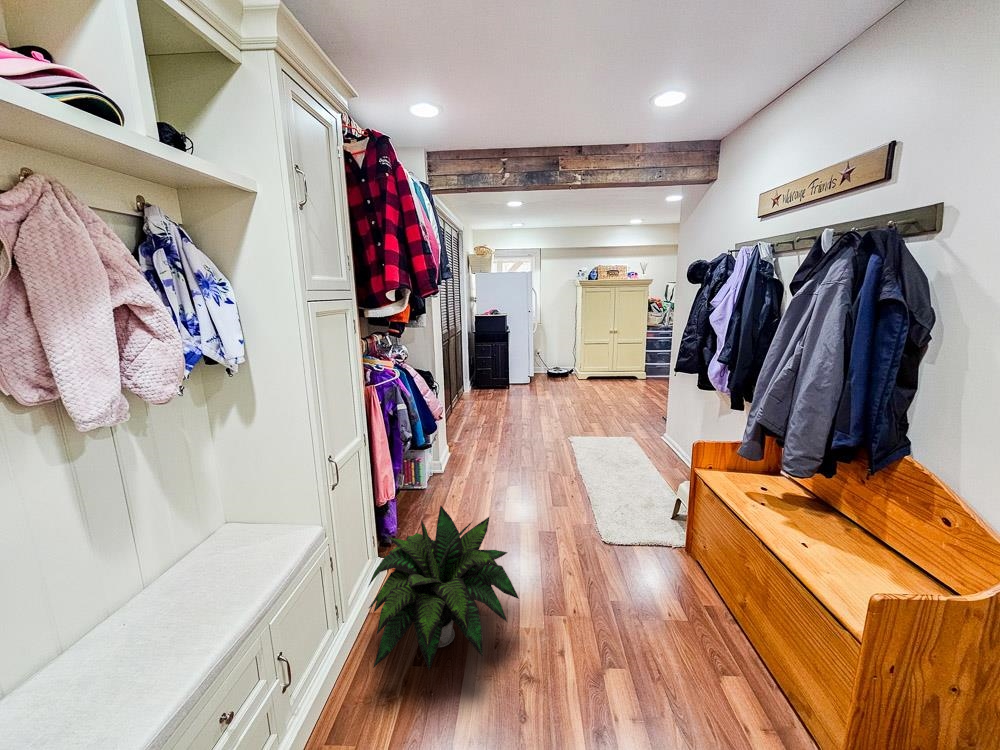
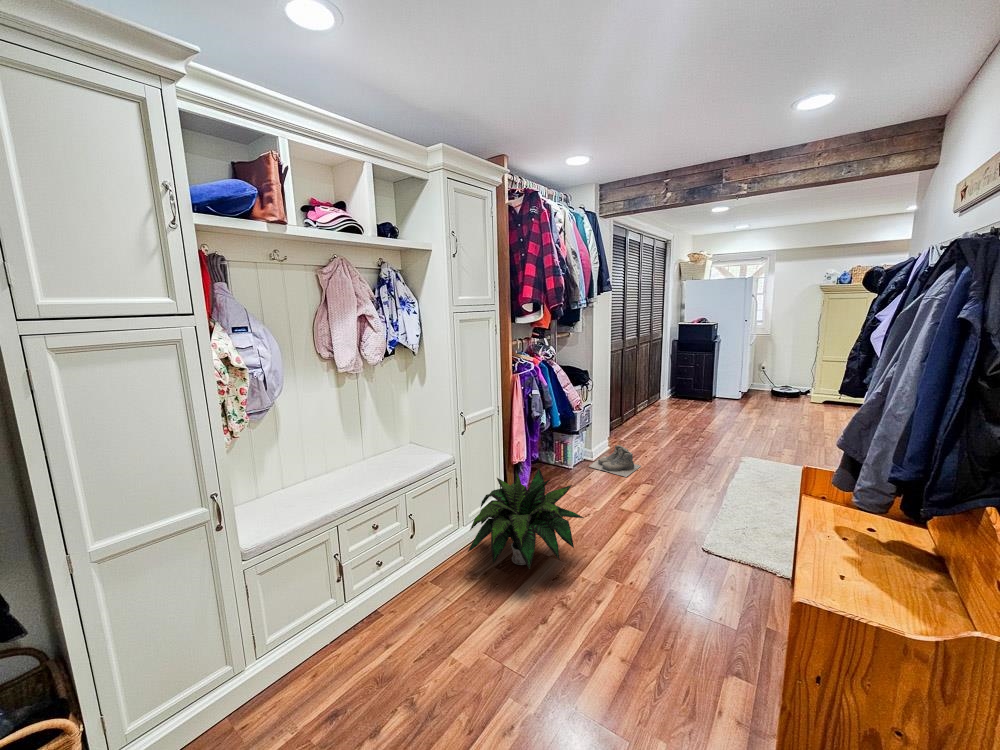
boots: none [444,448,494,482] -> present [589,445,640,477]

